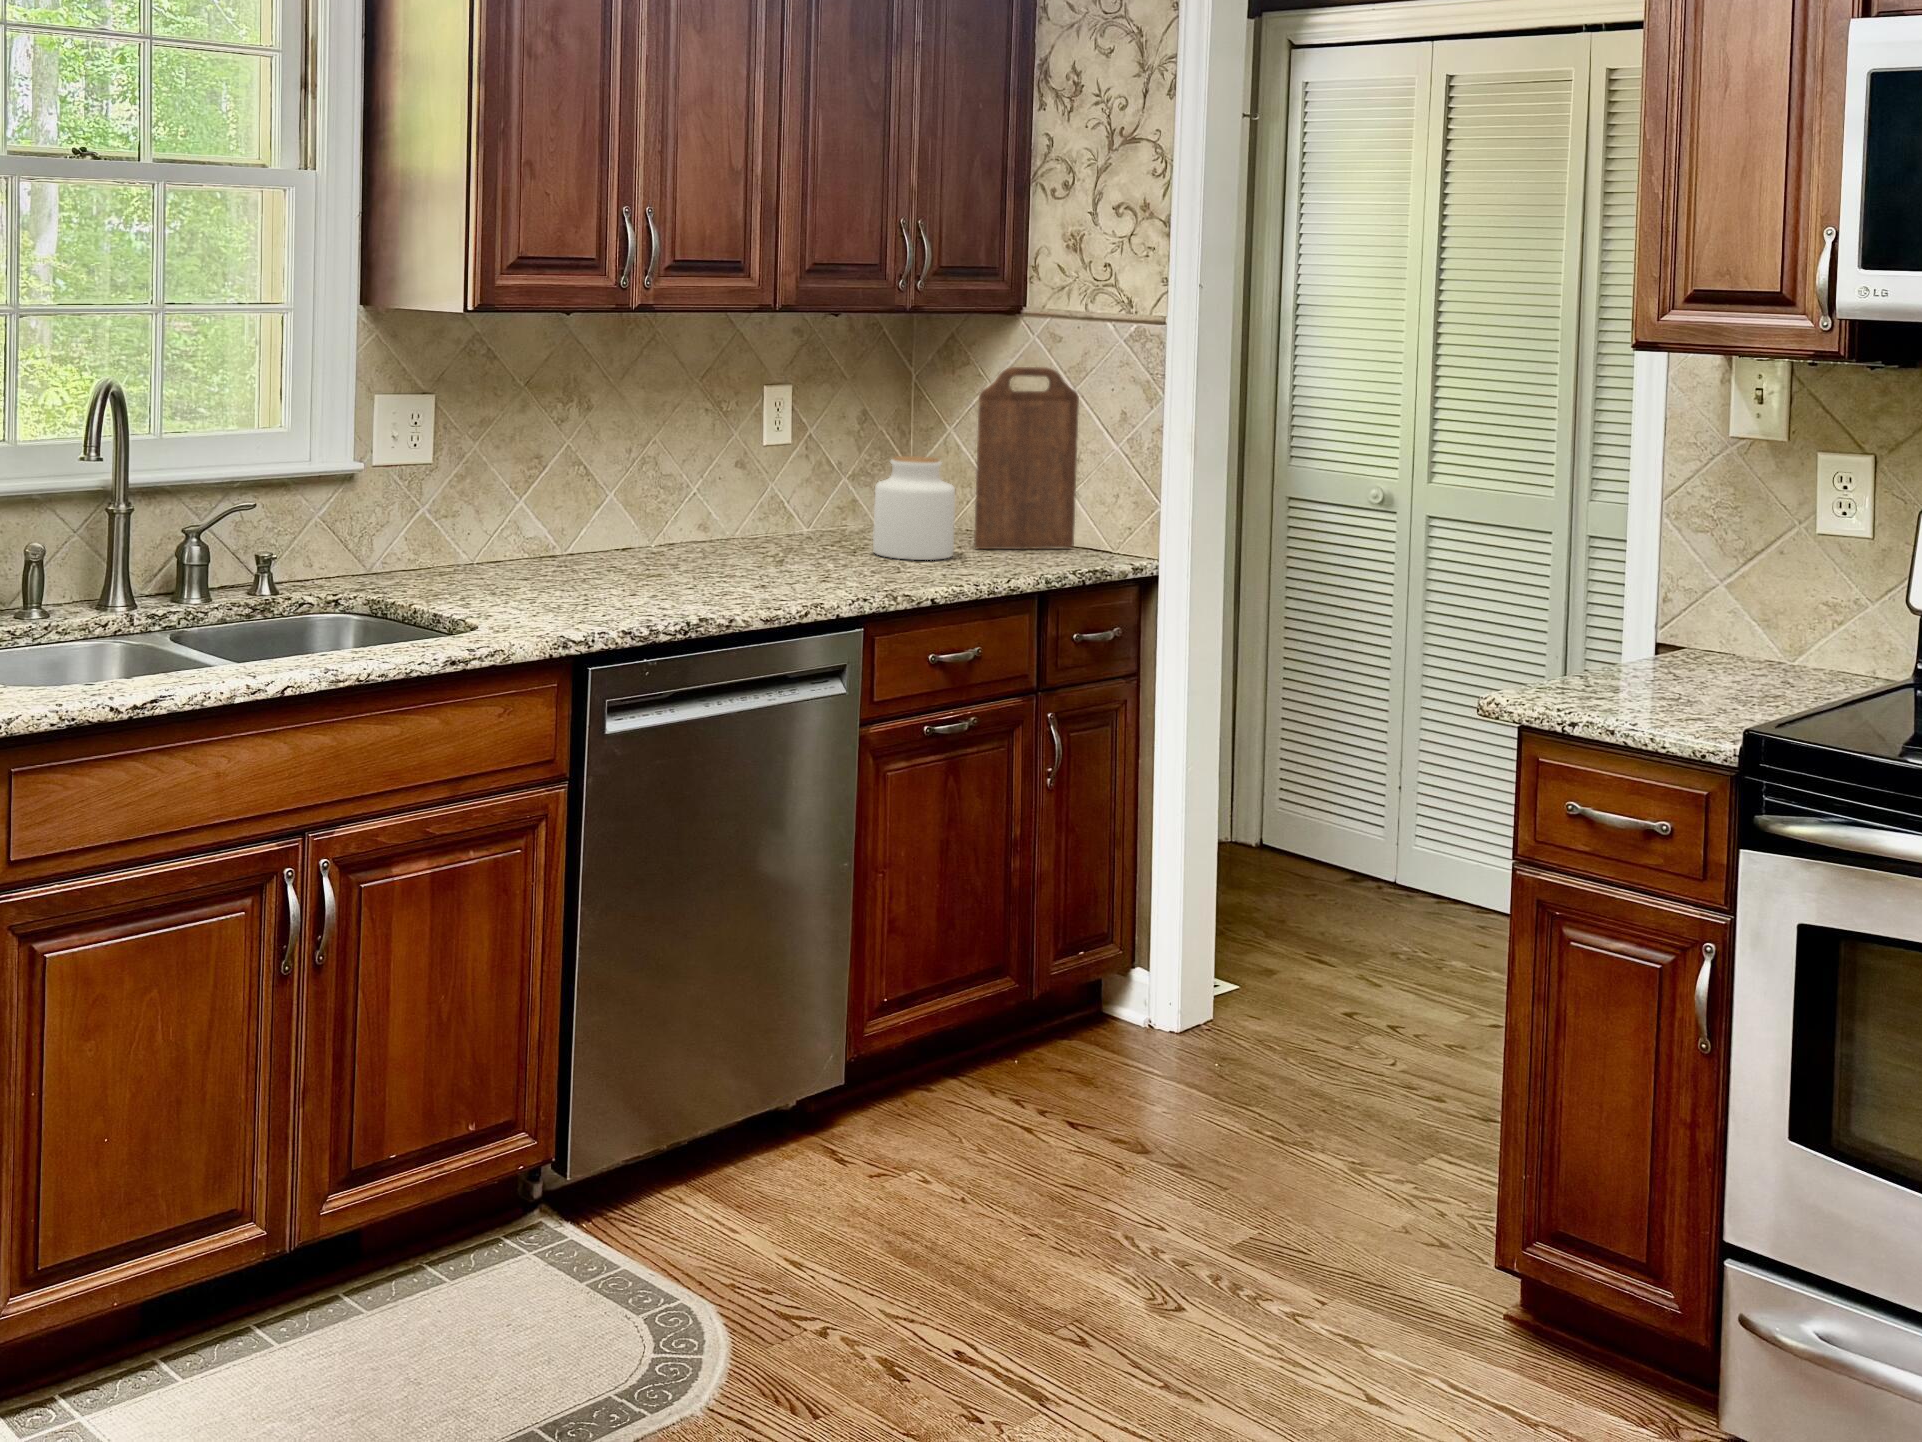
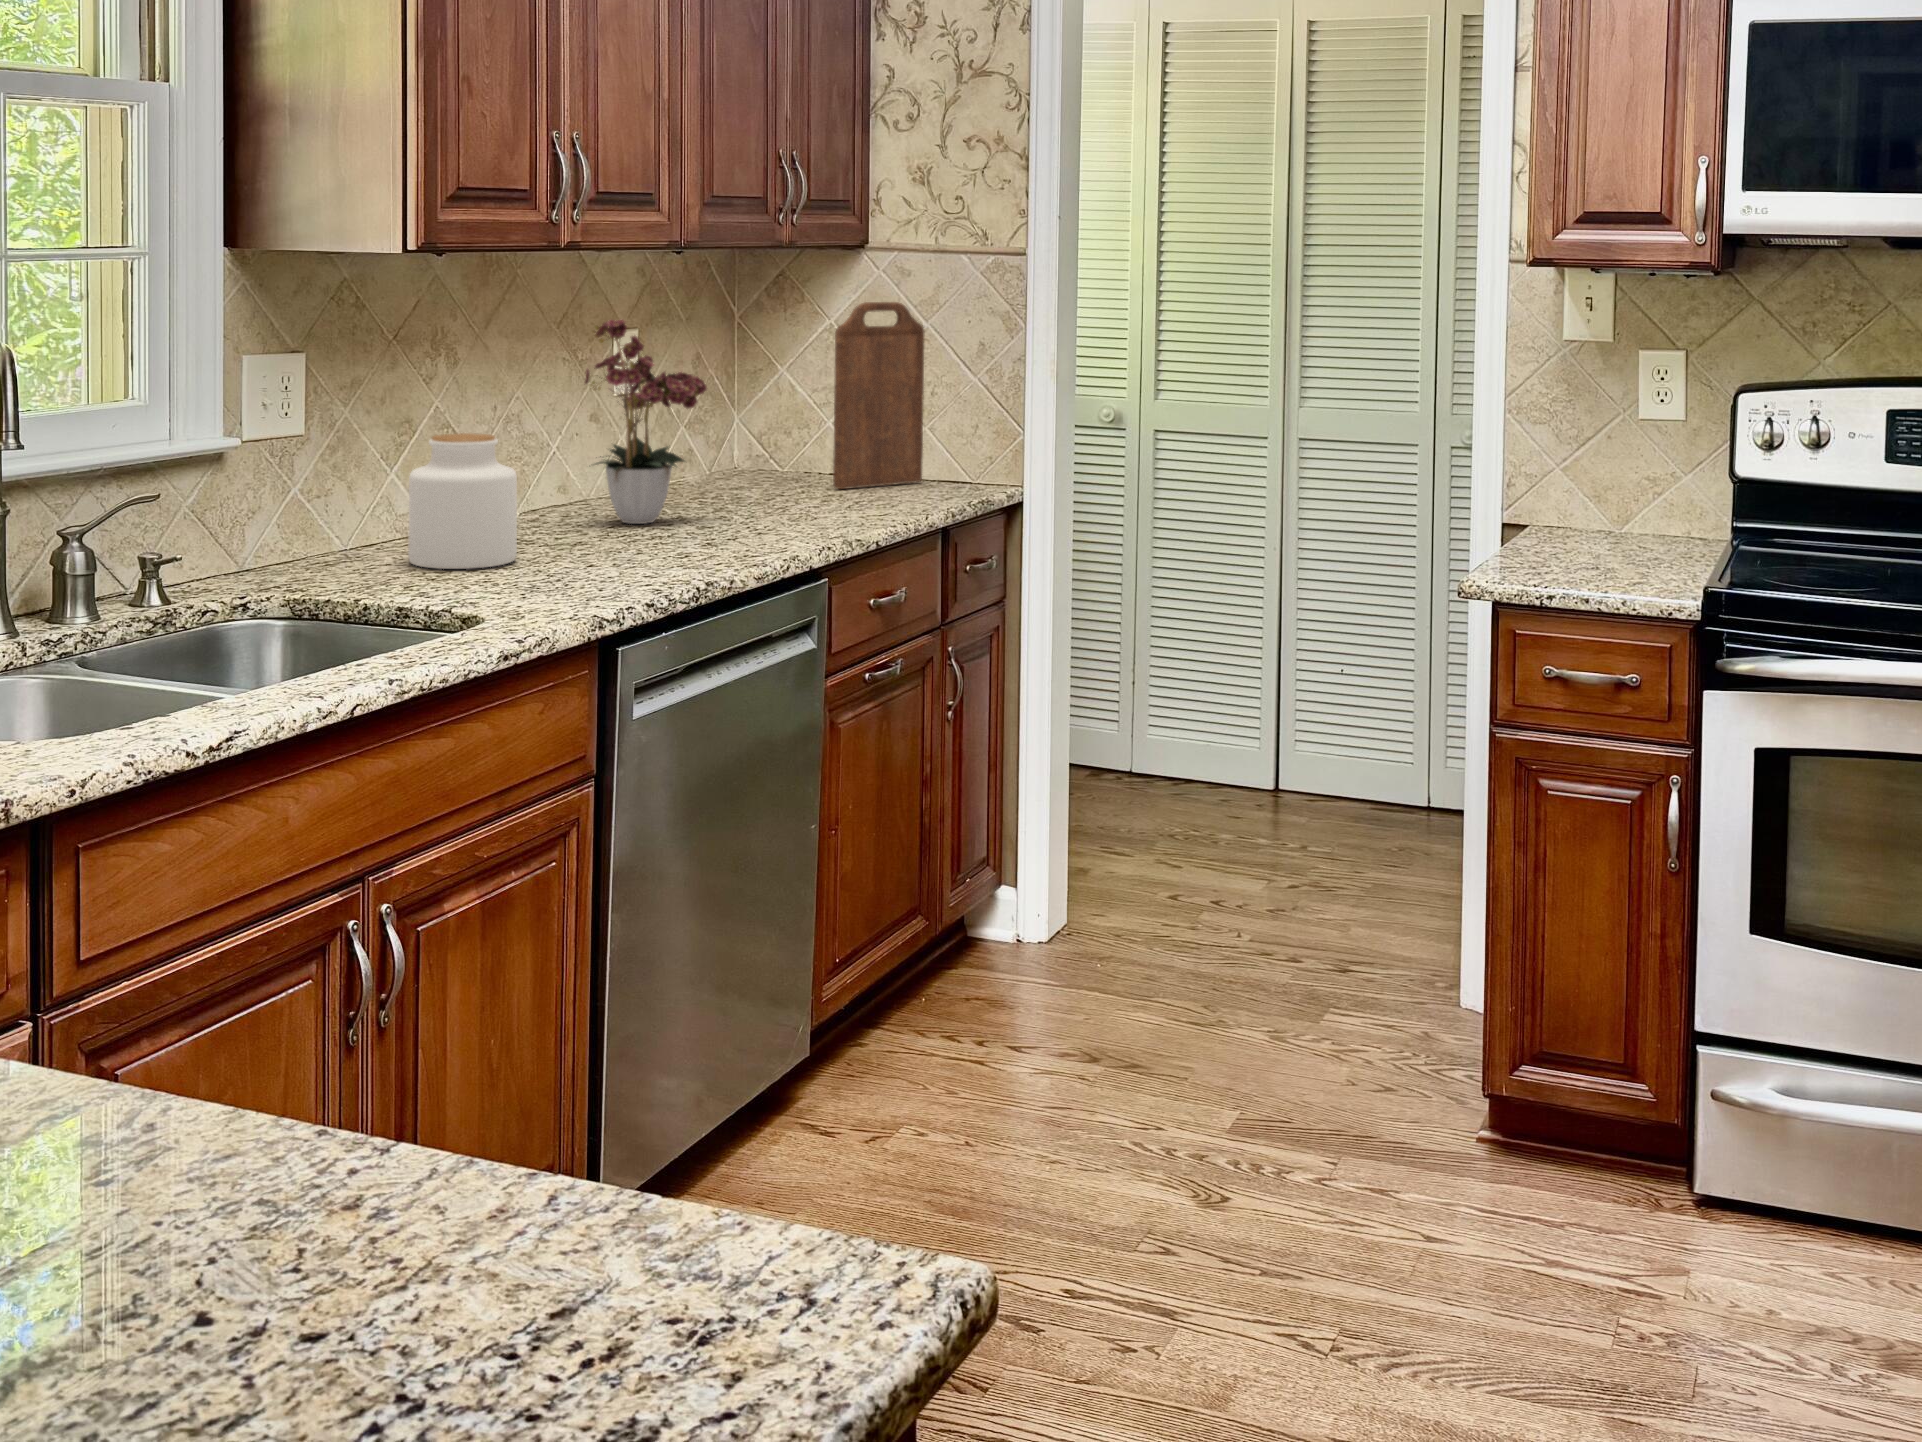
flower arrangement: none [682,367,817,566] -> present [585,320,707,524]
jar: present [873,456,955,560] -> present [408,433,517,569]

